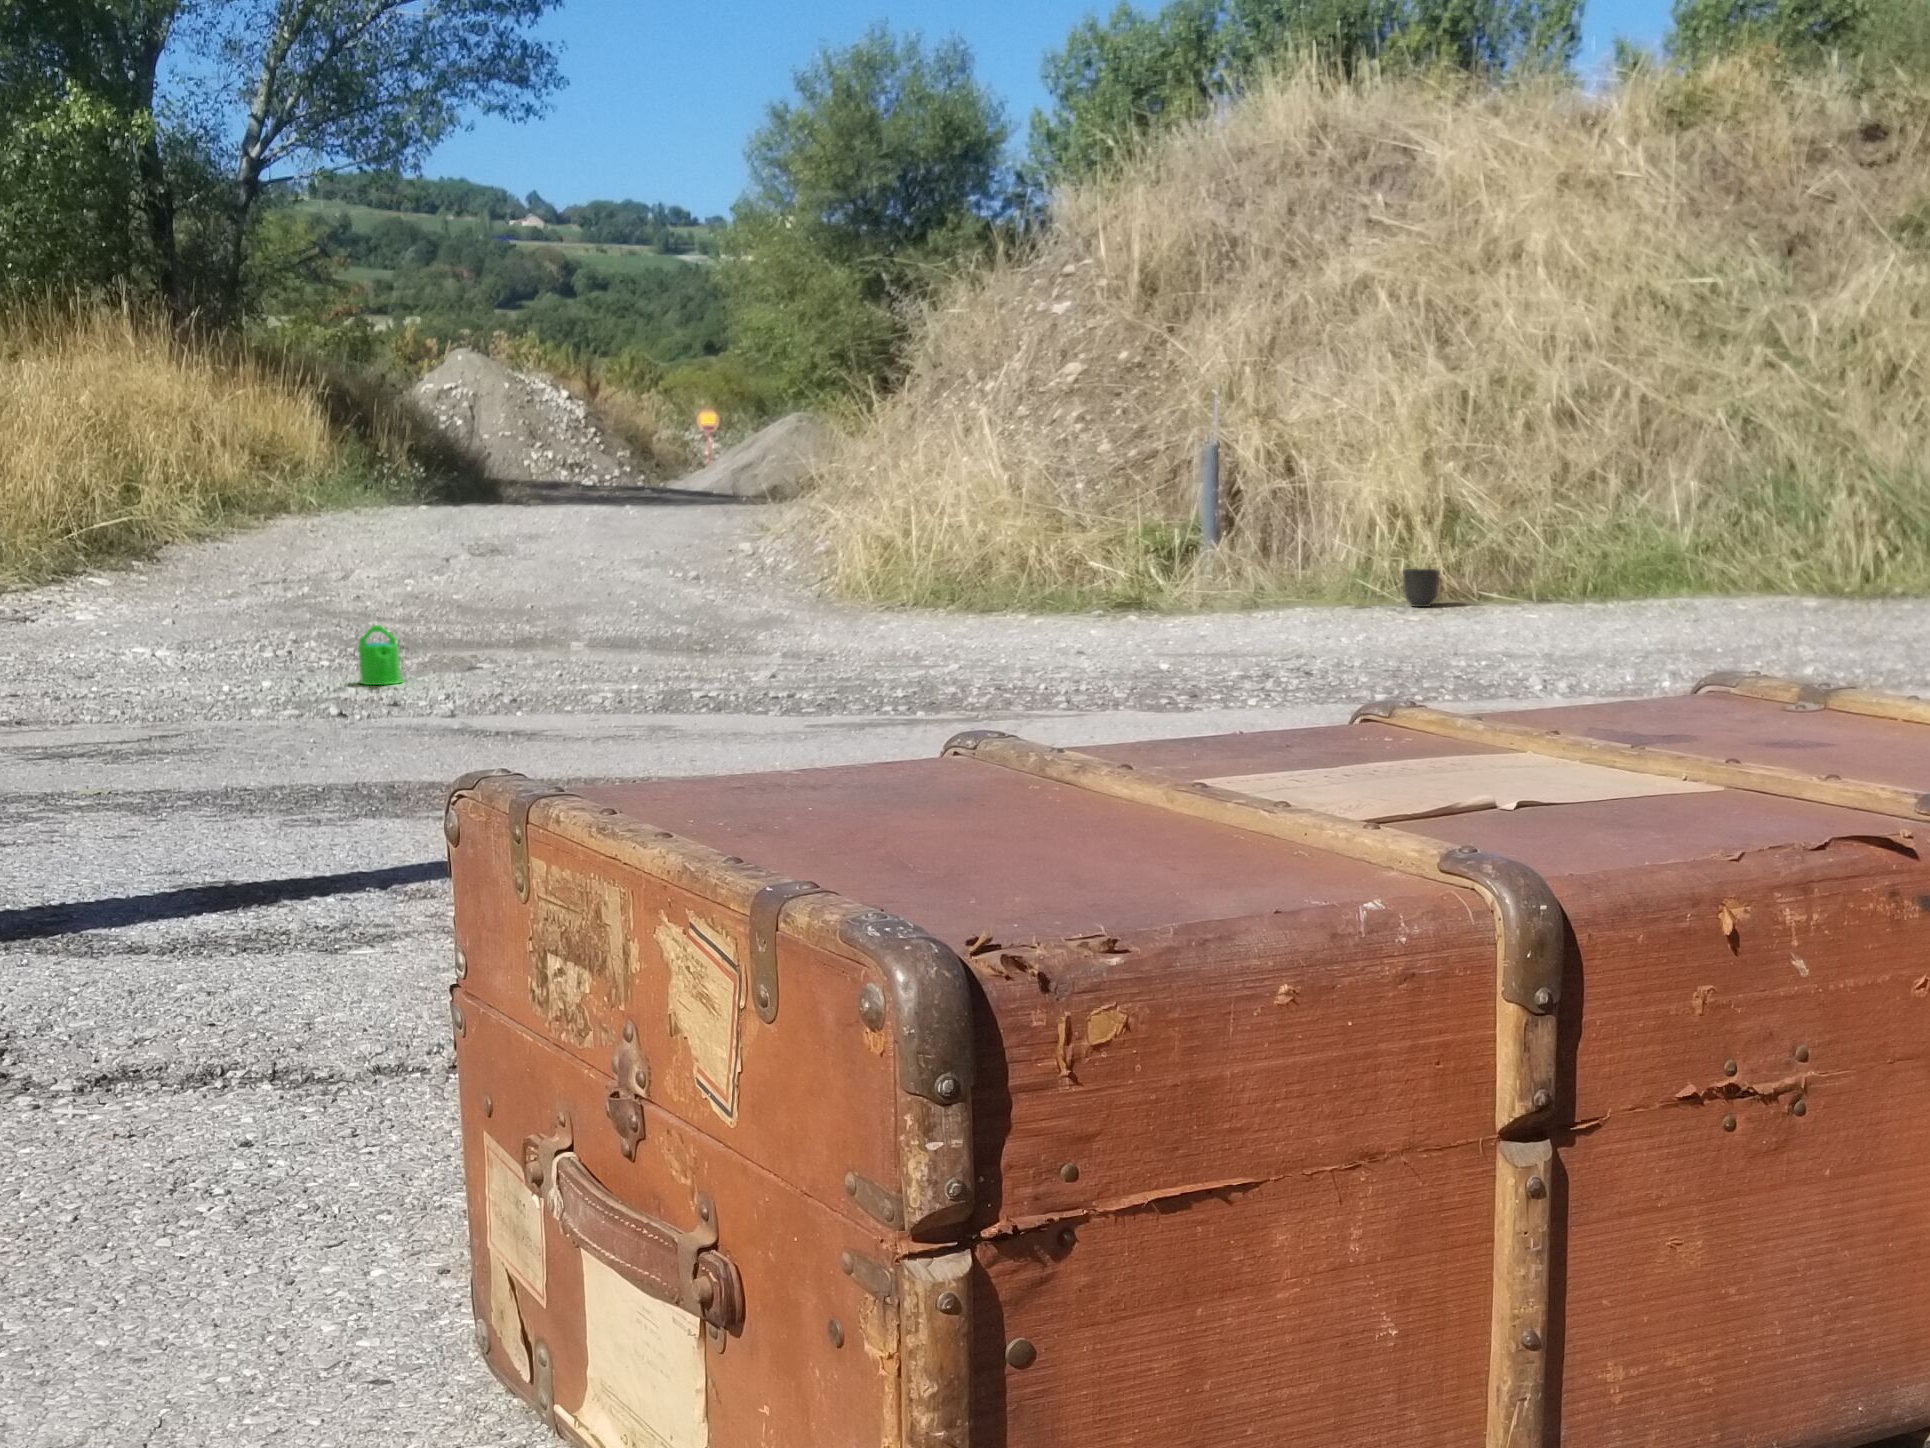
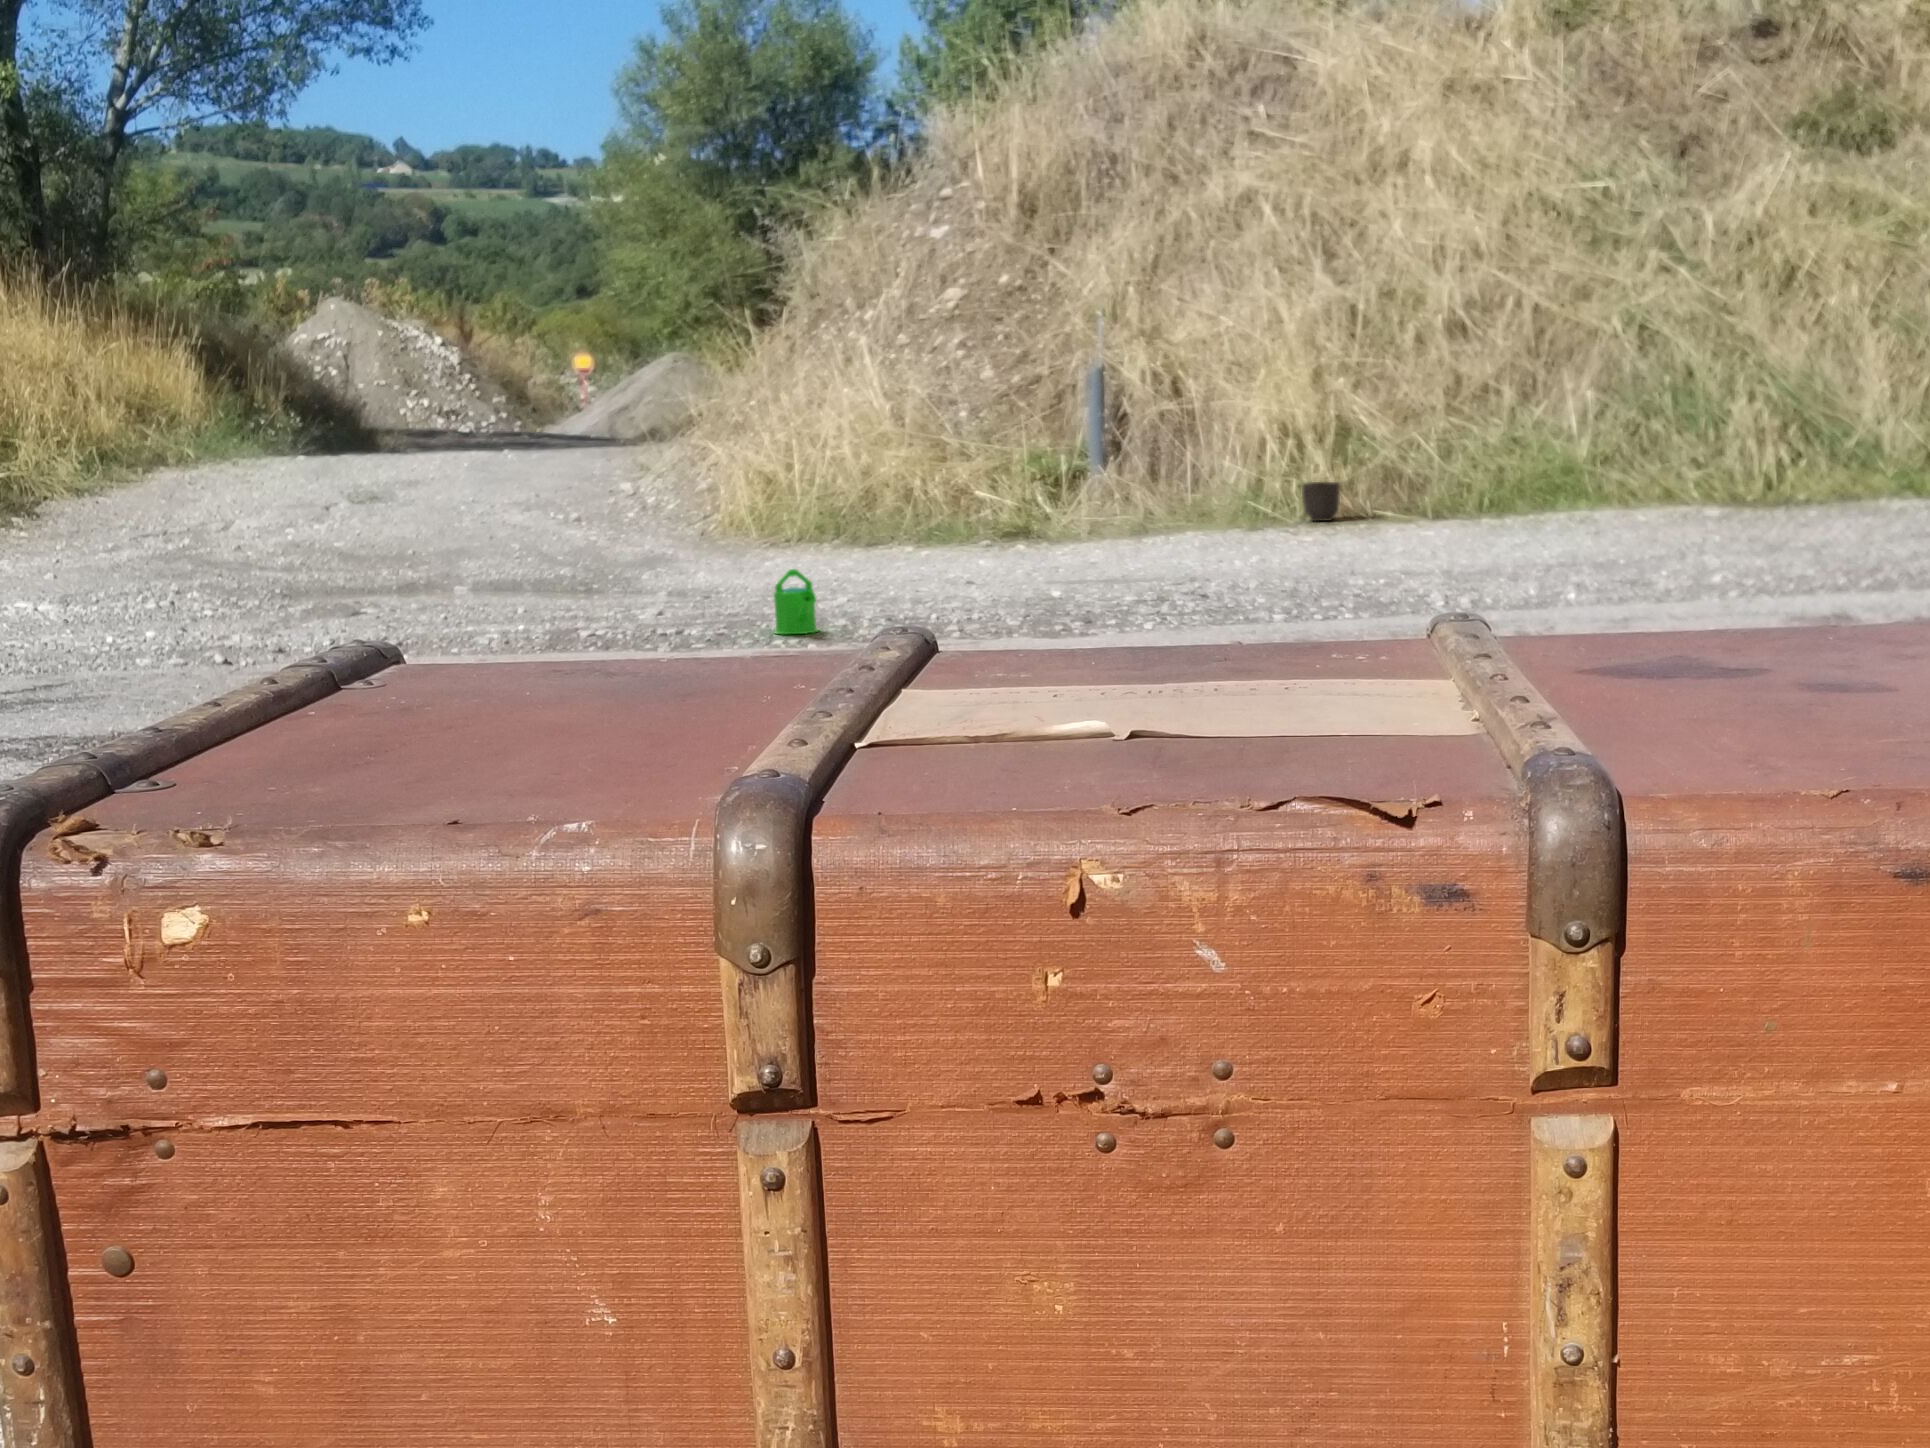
watering can: present [358,625,403,685] -> present [774,569,818,634]

